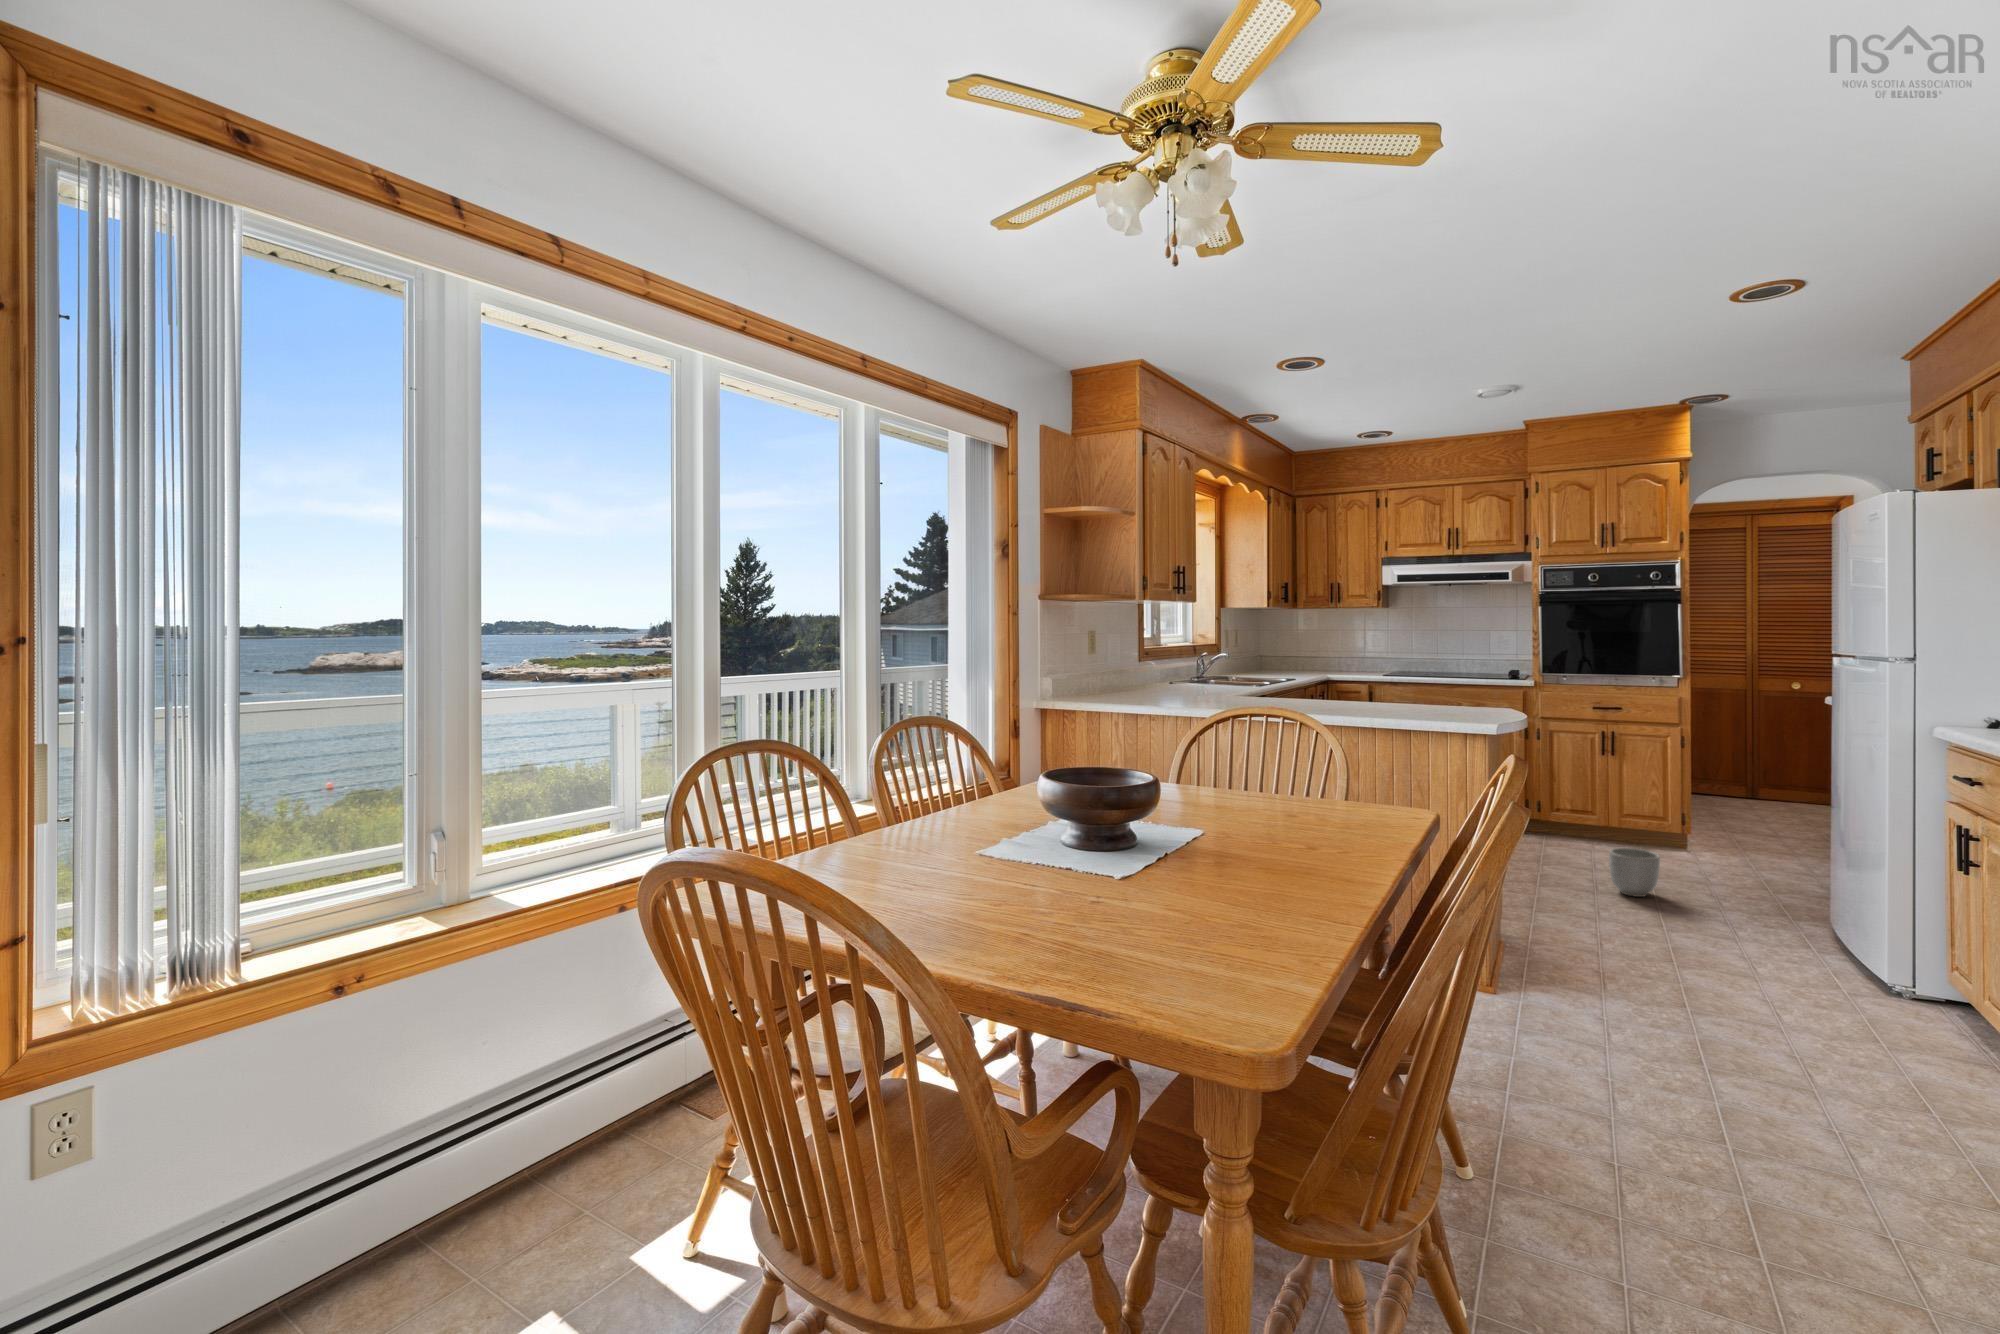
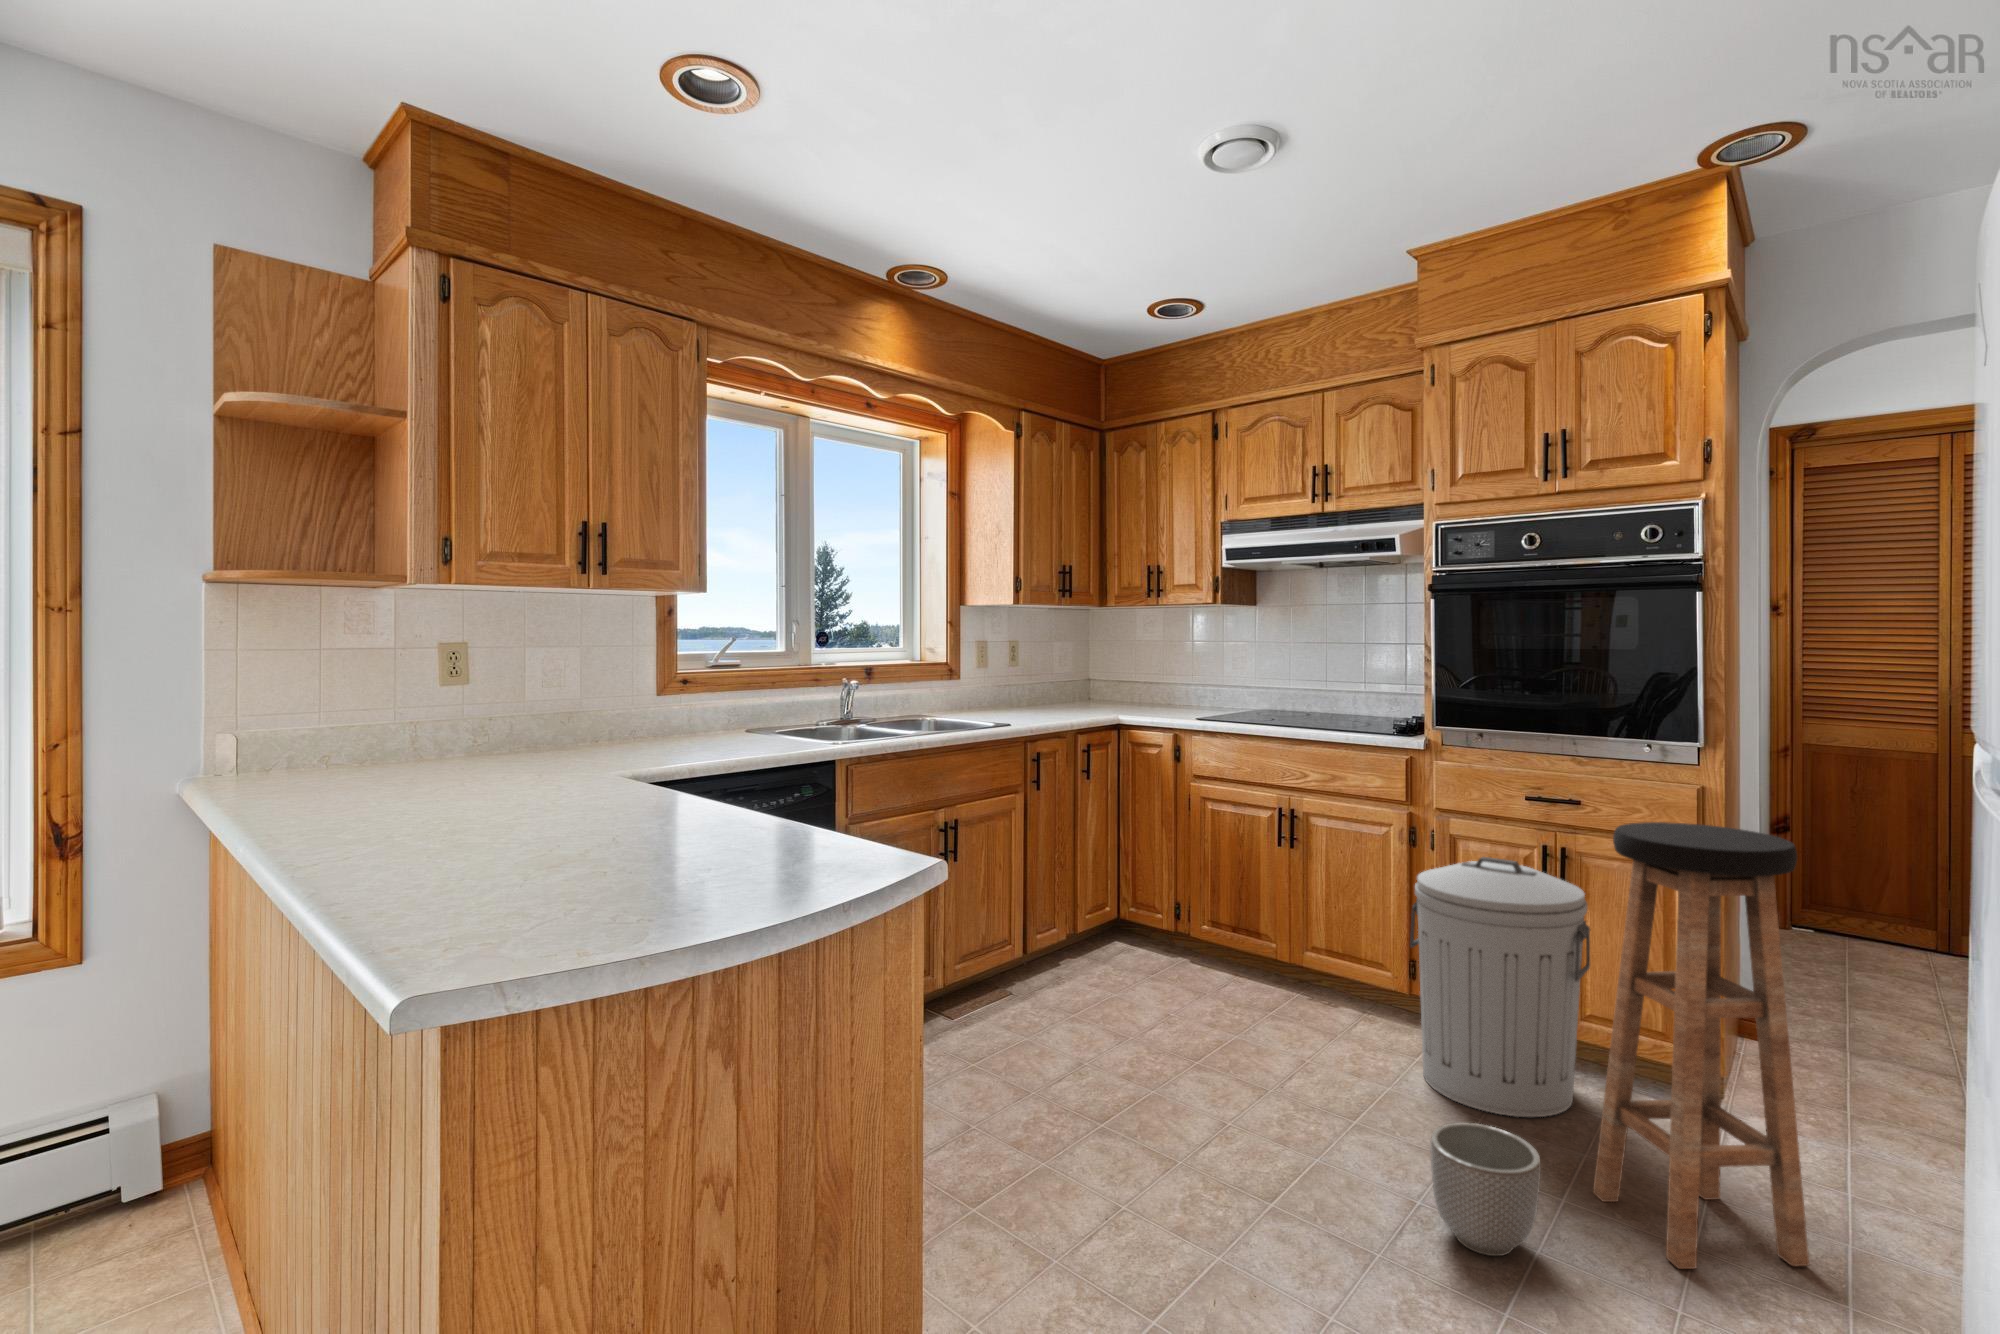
bar stool: none [1662,712,1756,893] -> present [1593,822,1810,1269]
trash can: none [1546,738,1637,858] -> present [1410,857,1590,1117]

